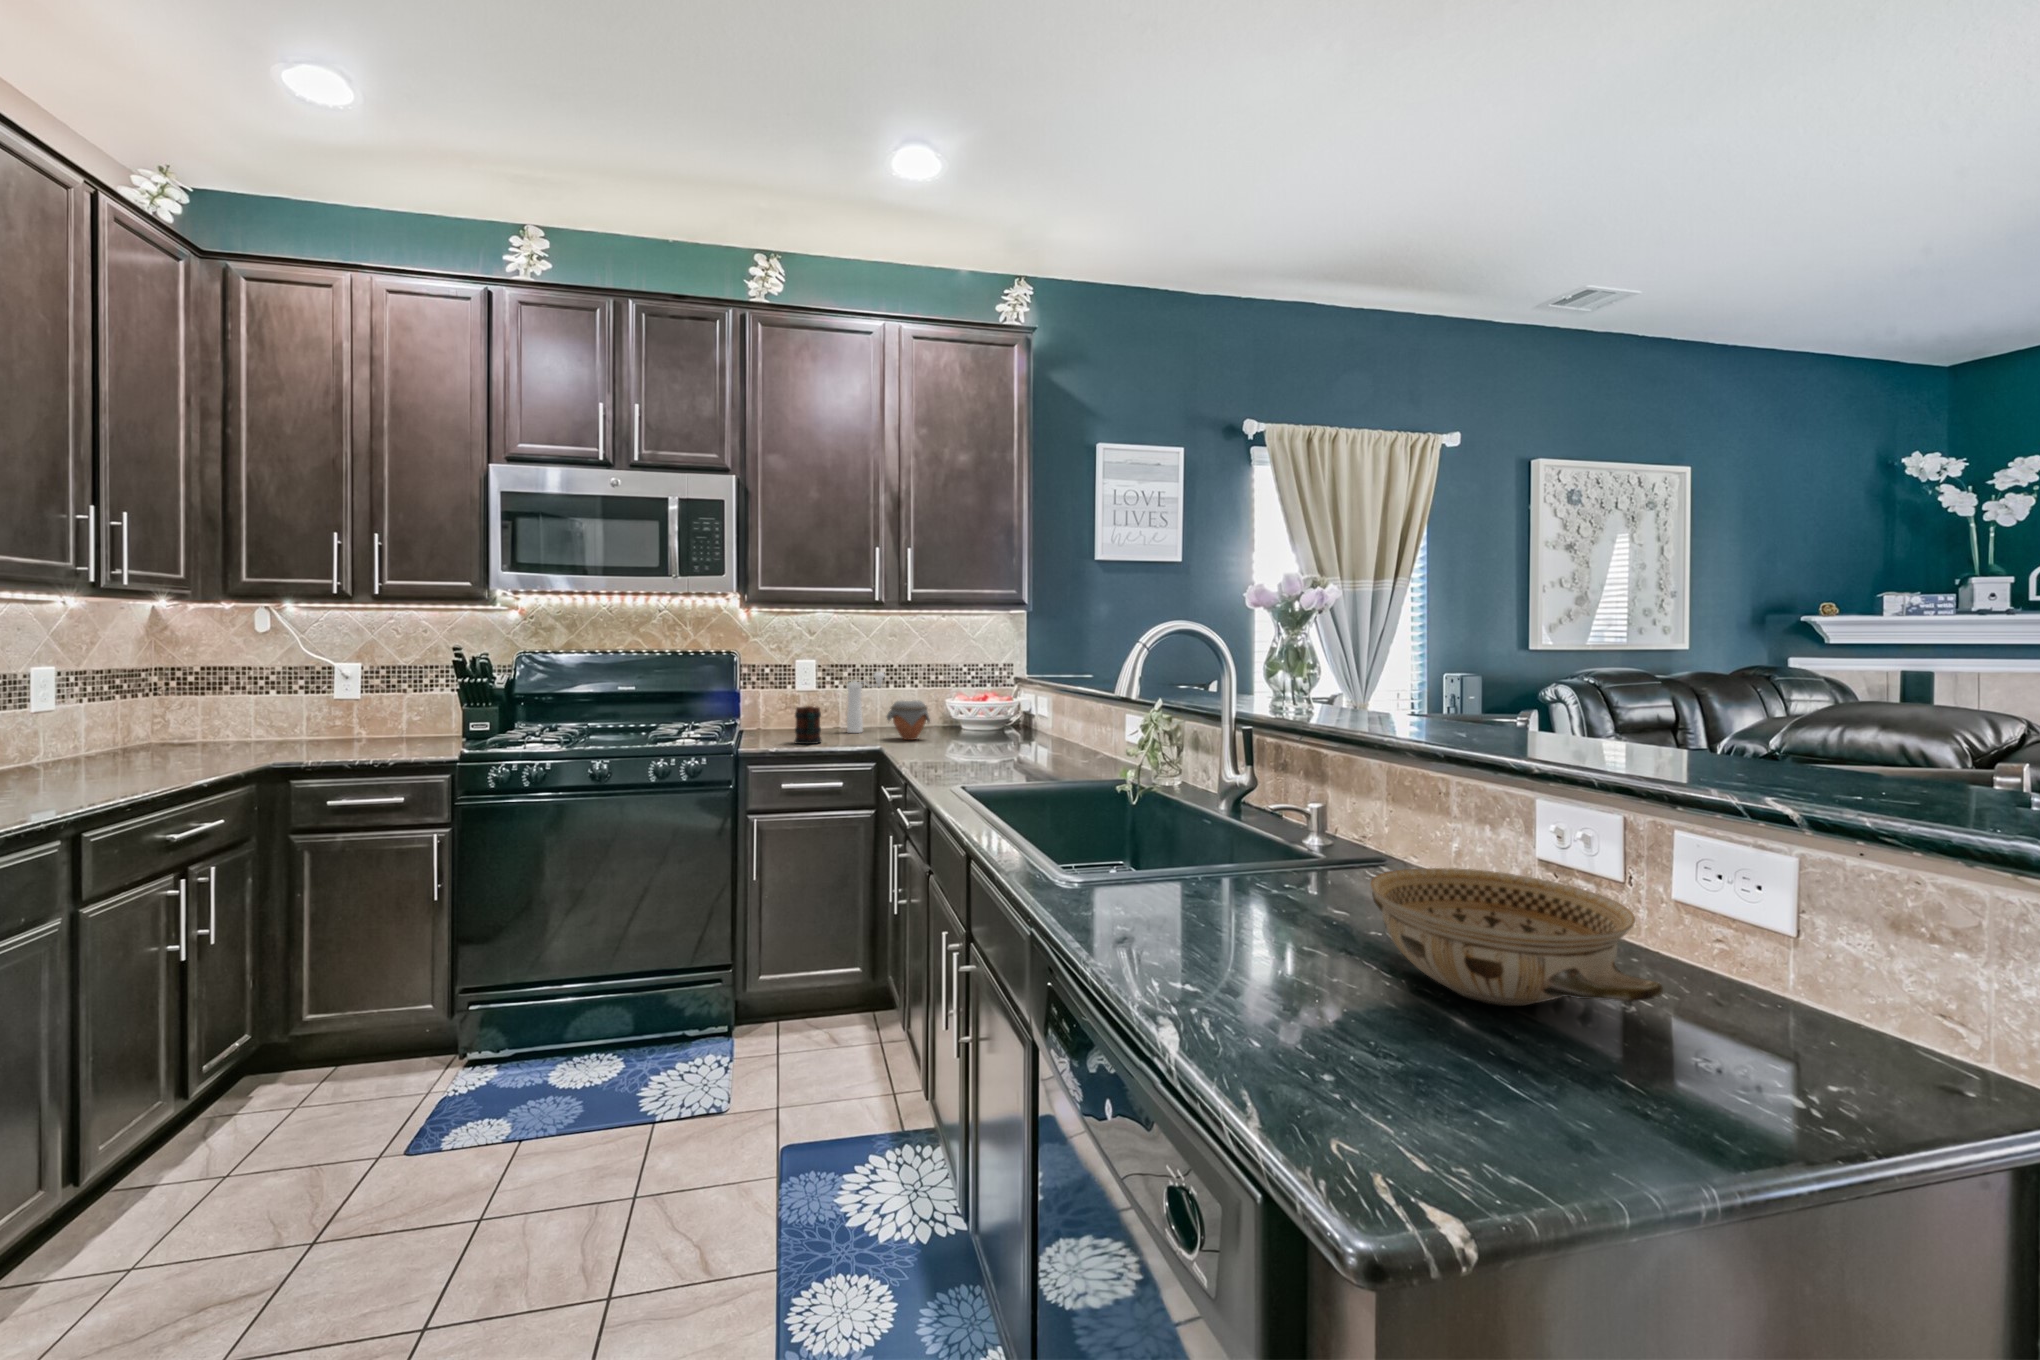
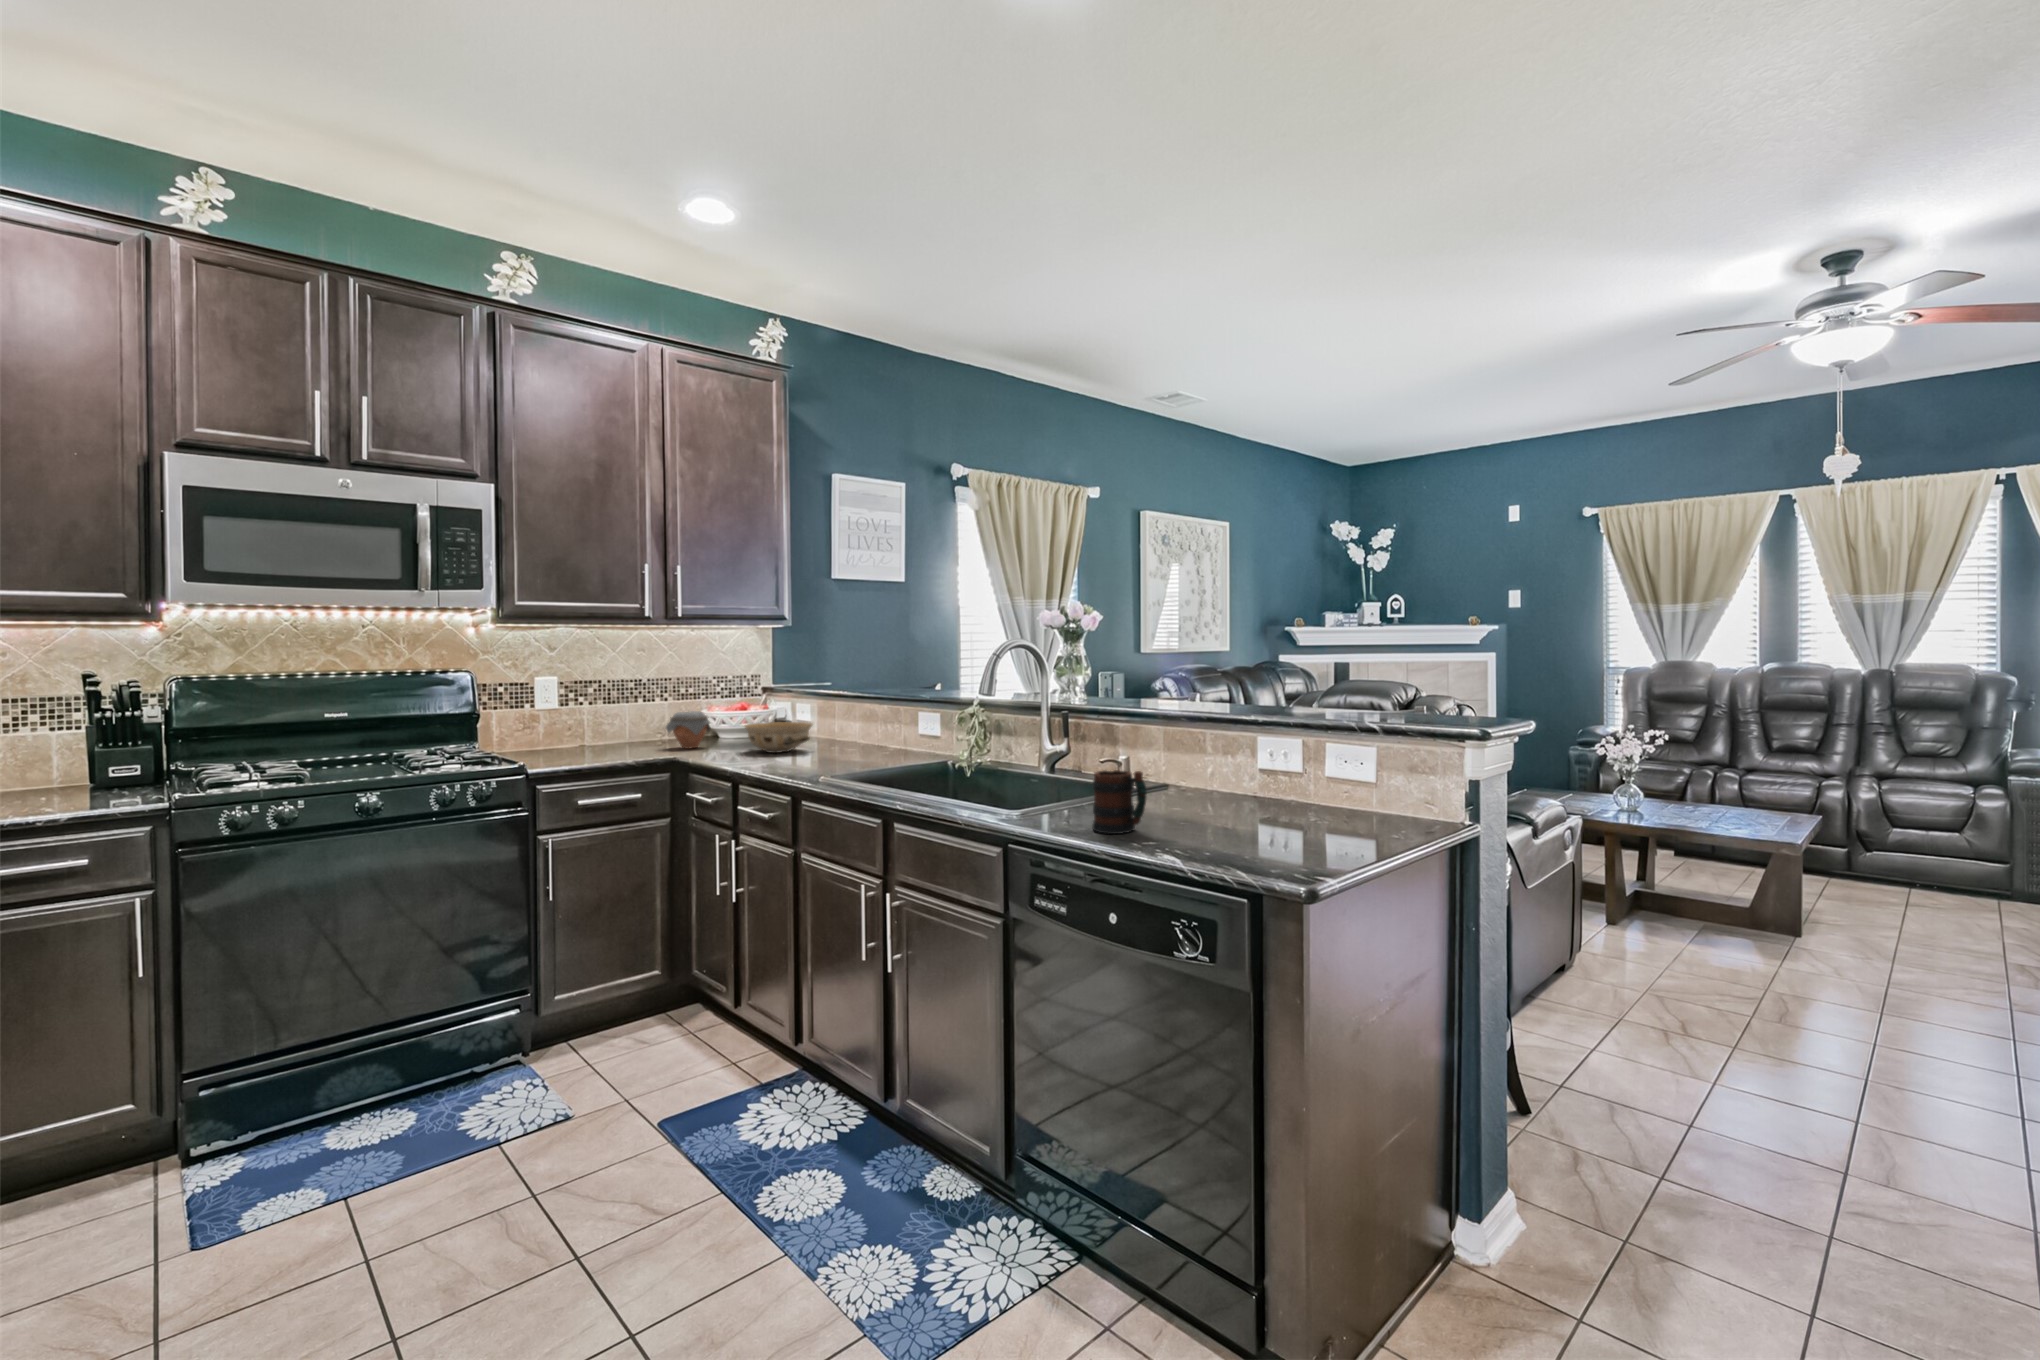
pepper mill: present [847,672,885,733] -> none [610,686,647,747]
mug: present [795,706,822,744] -> present [1092,770,1147,834]
ceramic bowl: present [1371,868,1663,1006] -> present [745,722,813,753]

